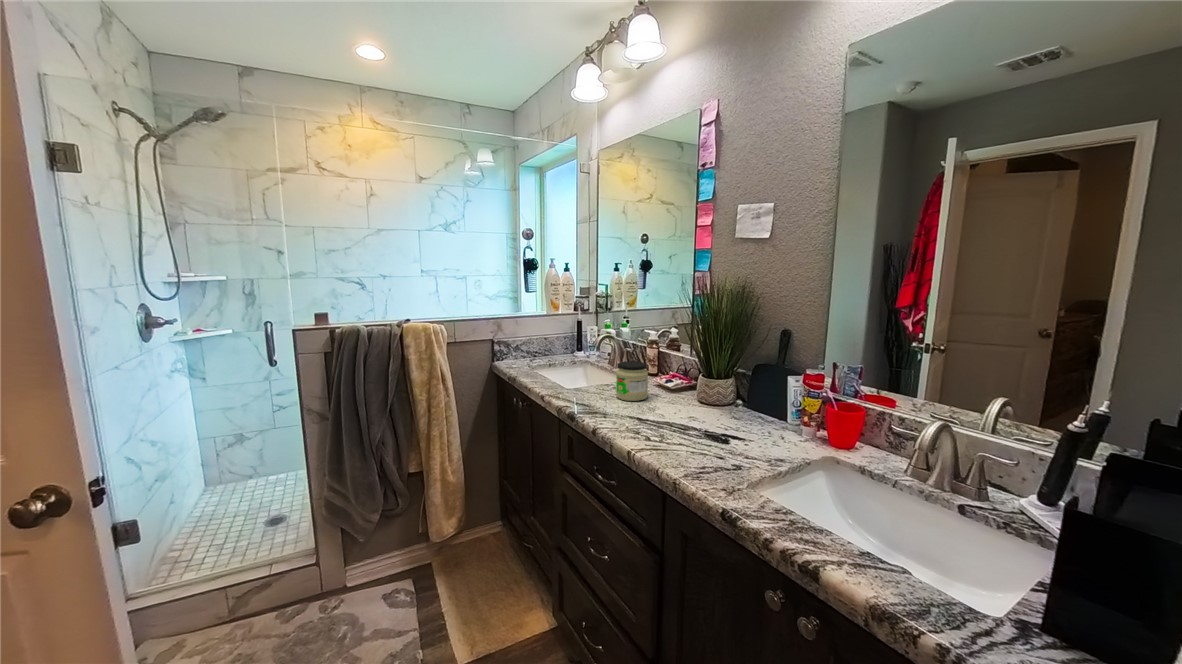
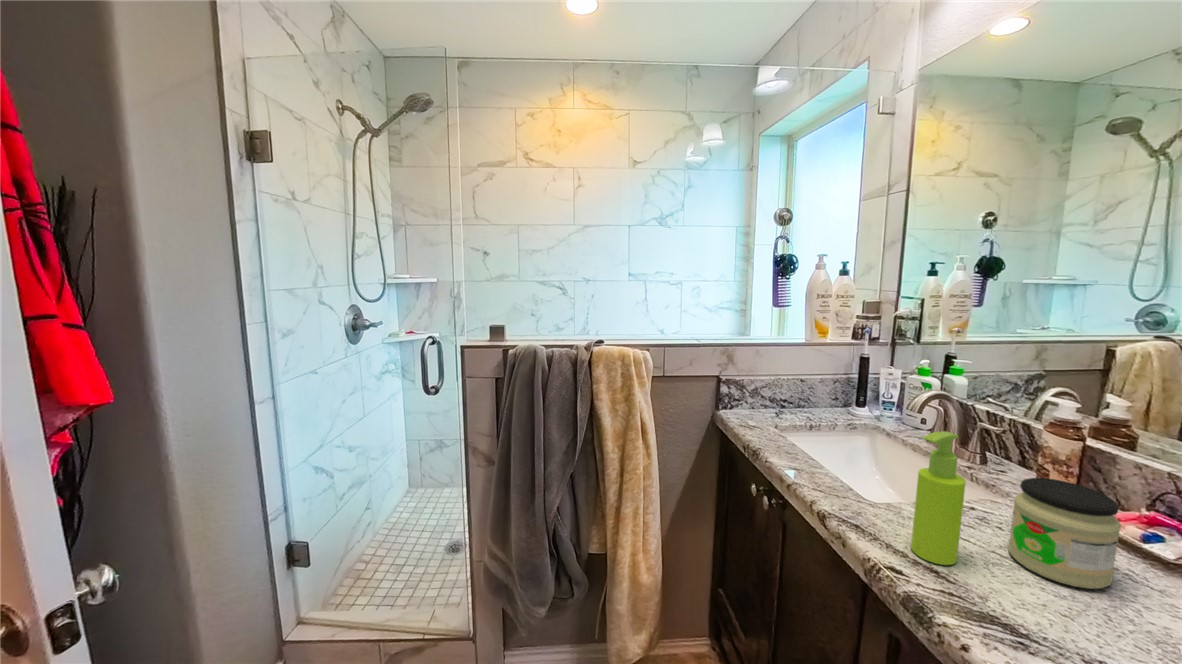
soap dispenser: none [575,343,594,403] -> present [911,431,966,565]

